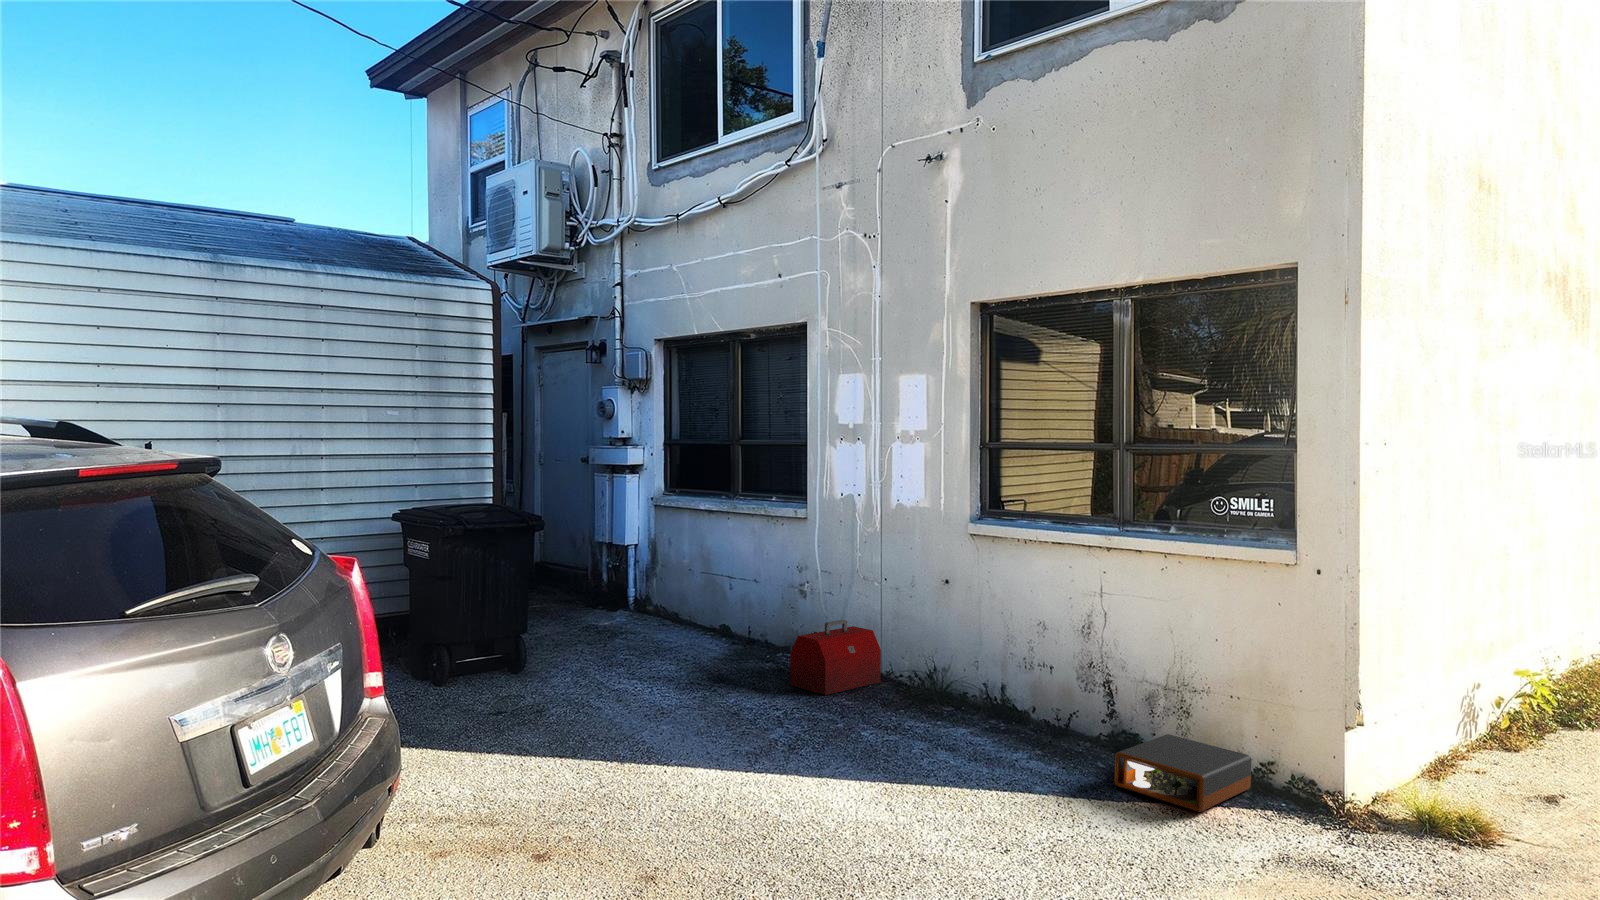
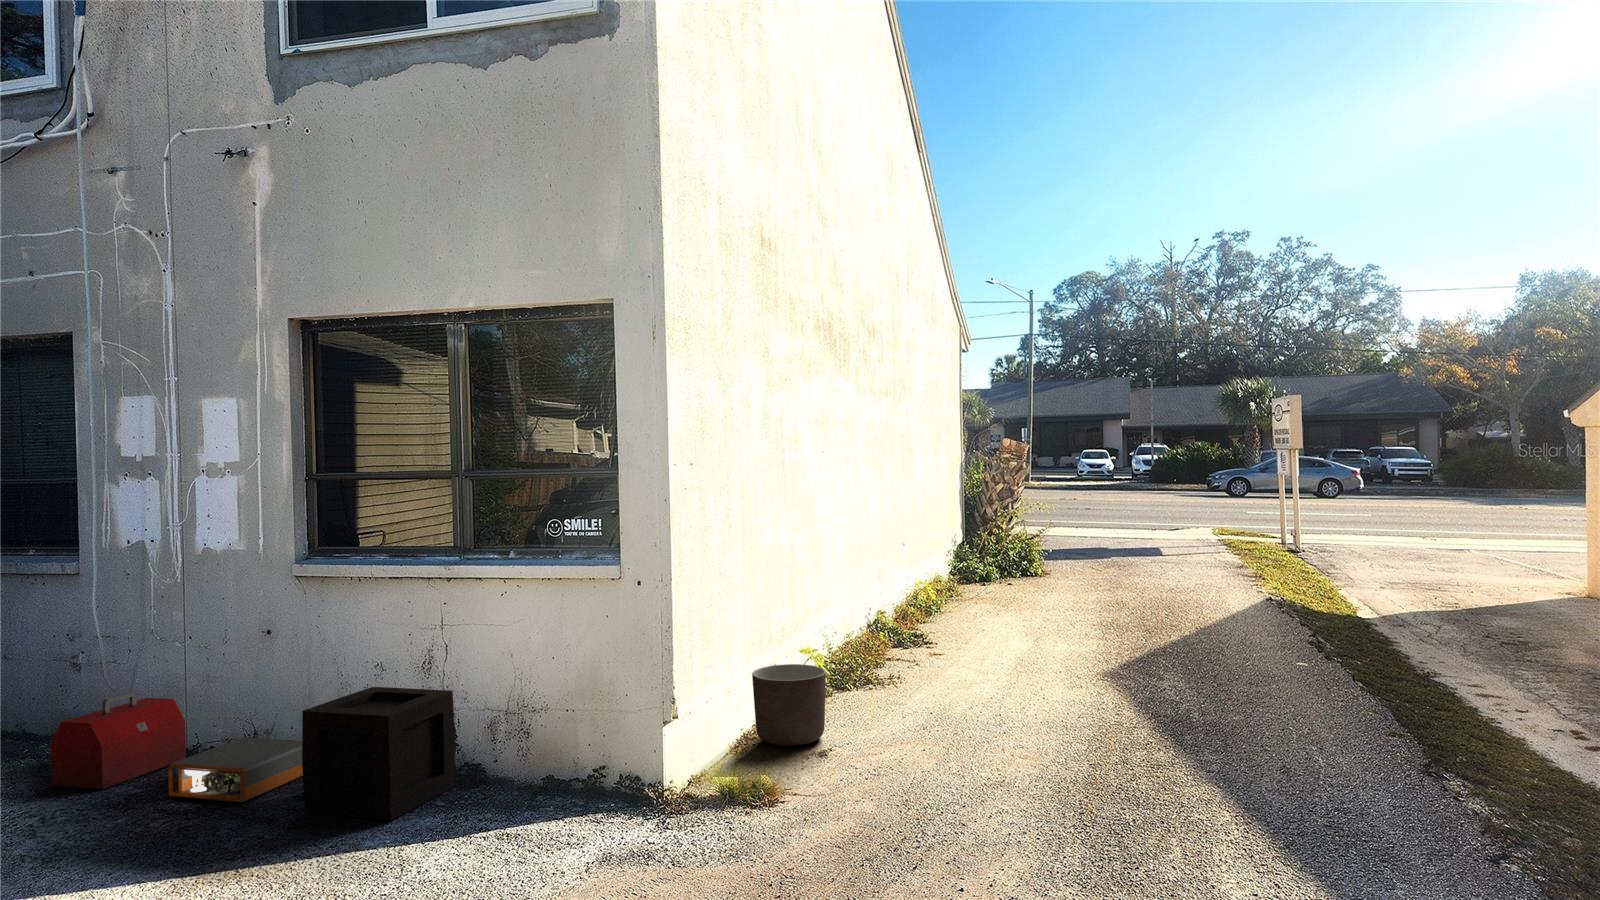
wooden crate: none [980,644,1114,770] -> present [302,687,455,820]
planter: none [1454,687,1561,786] -> present [752,664,826,746]
storage box: present [1115,734,1251,812] -> present [169,737,303,802]

